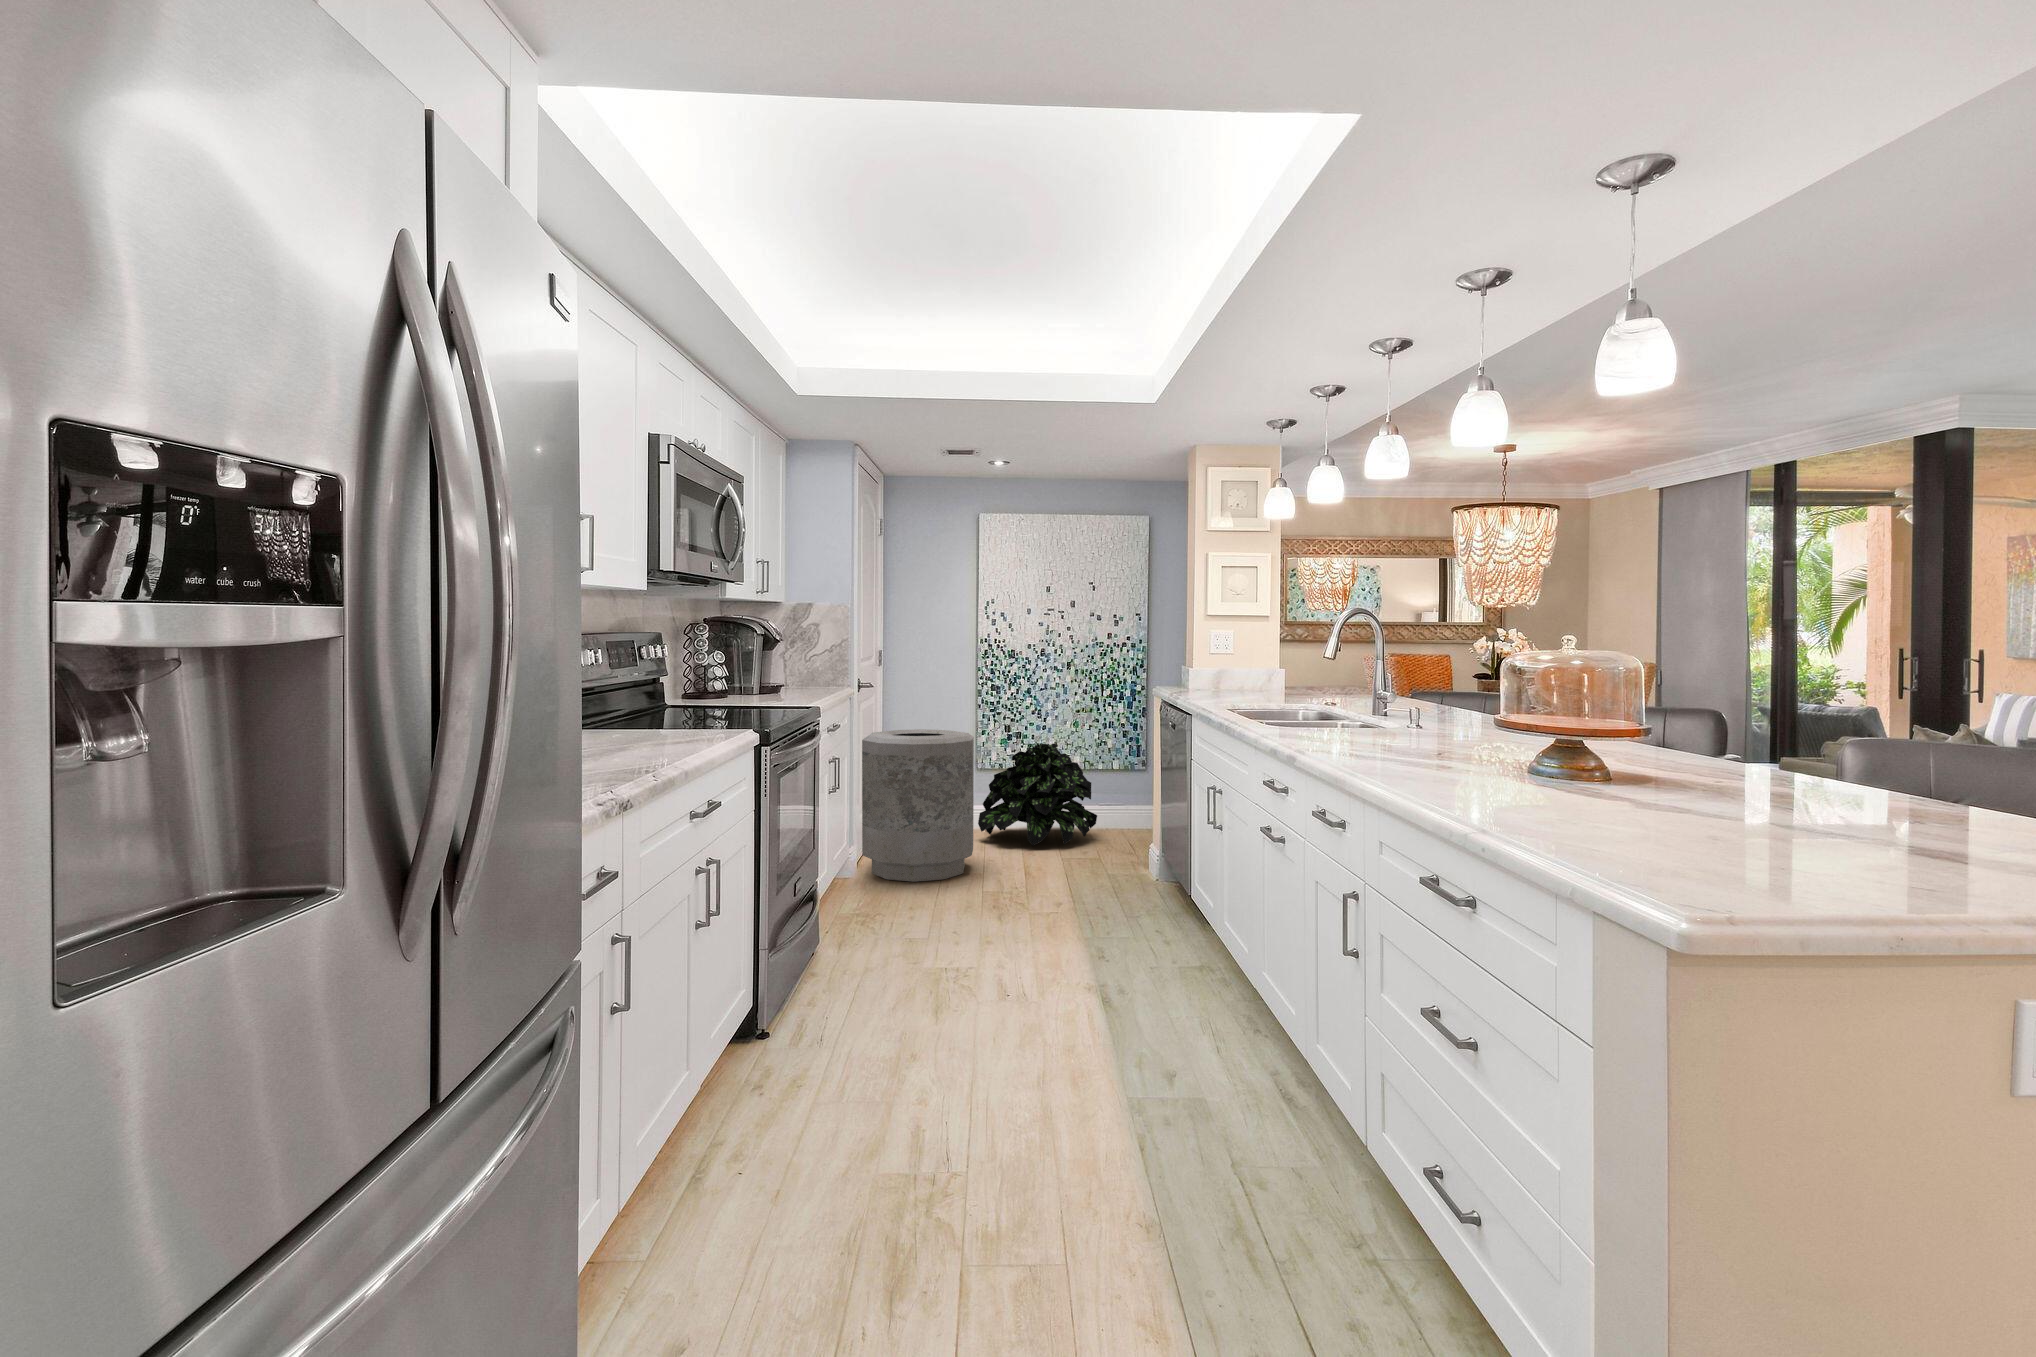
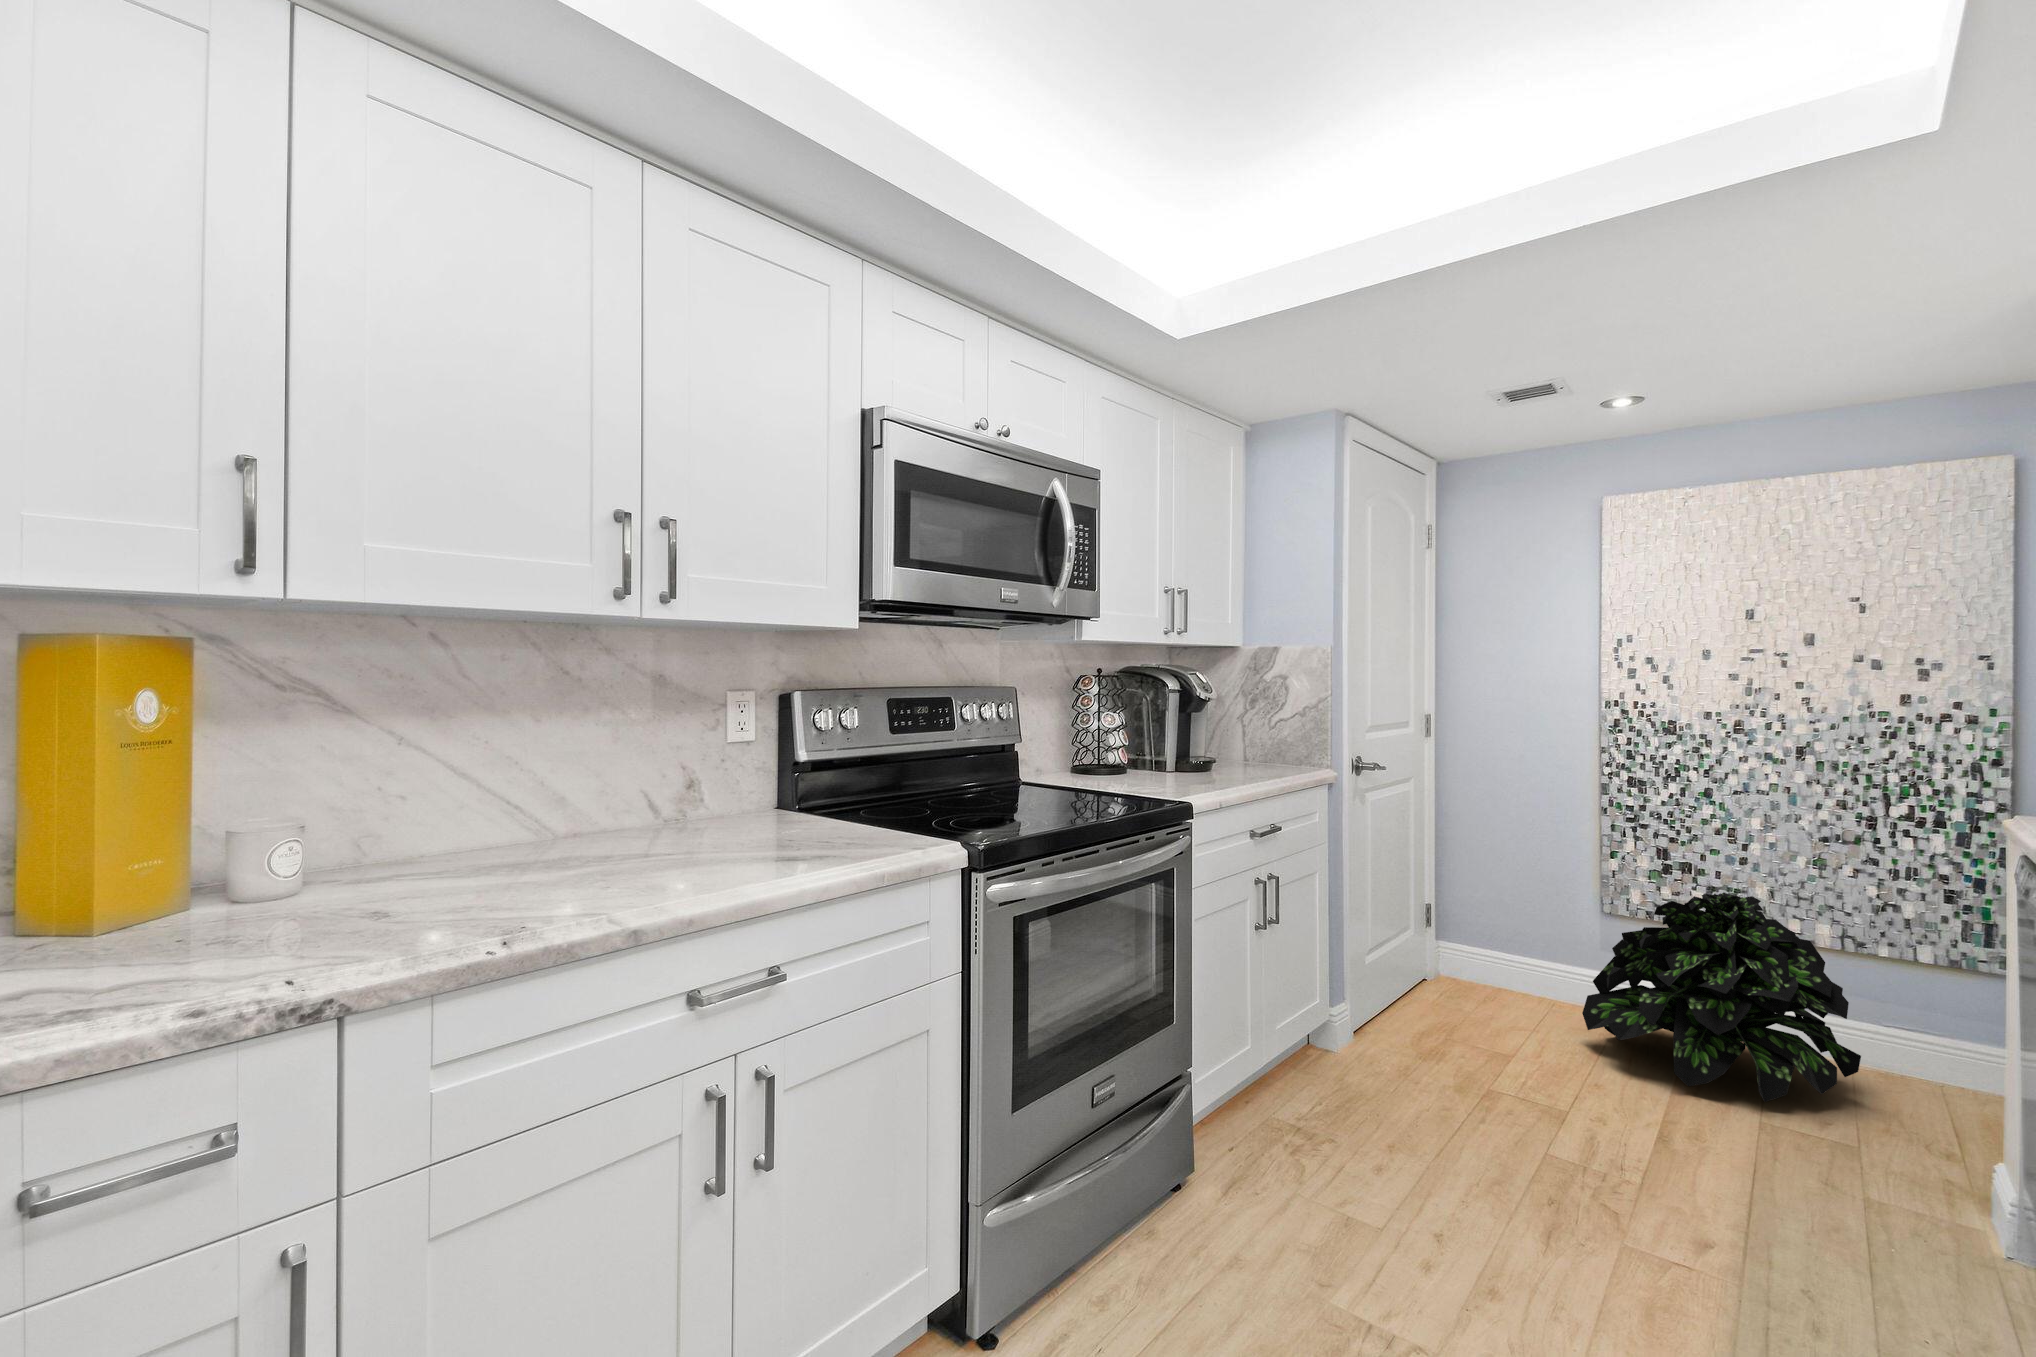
trash can: present [862,729,974,882] -> none [1332,843,1540,1120]

